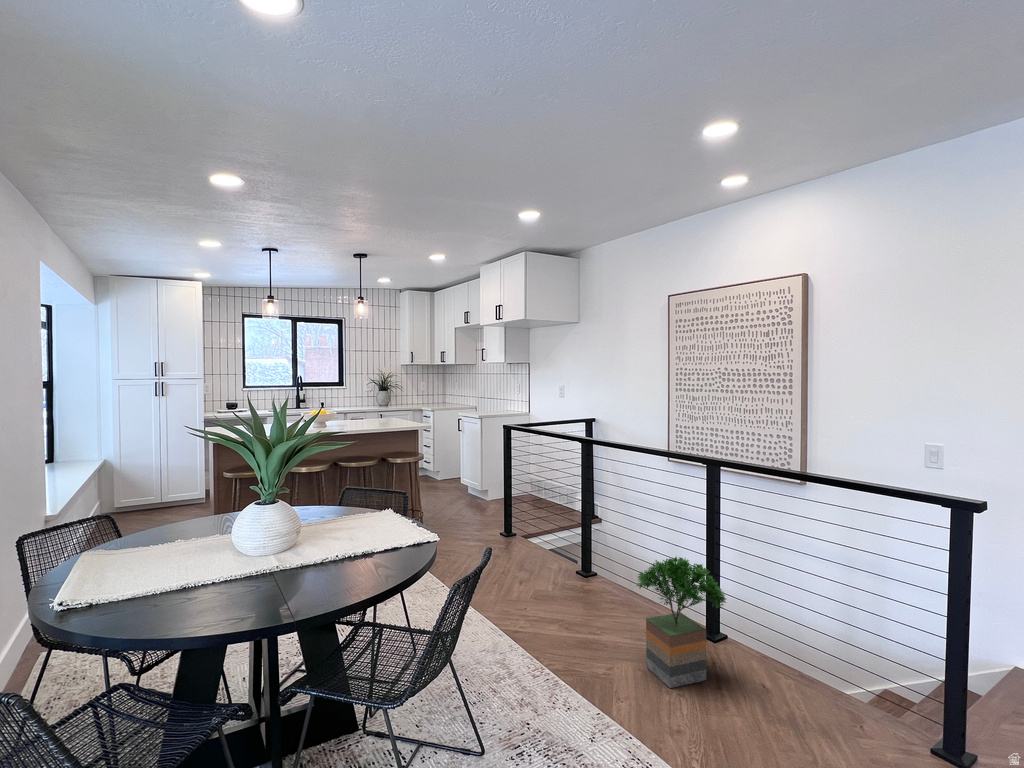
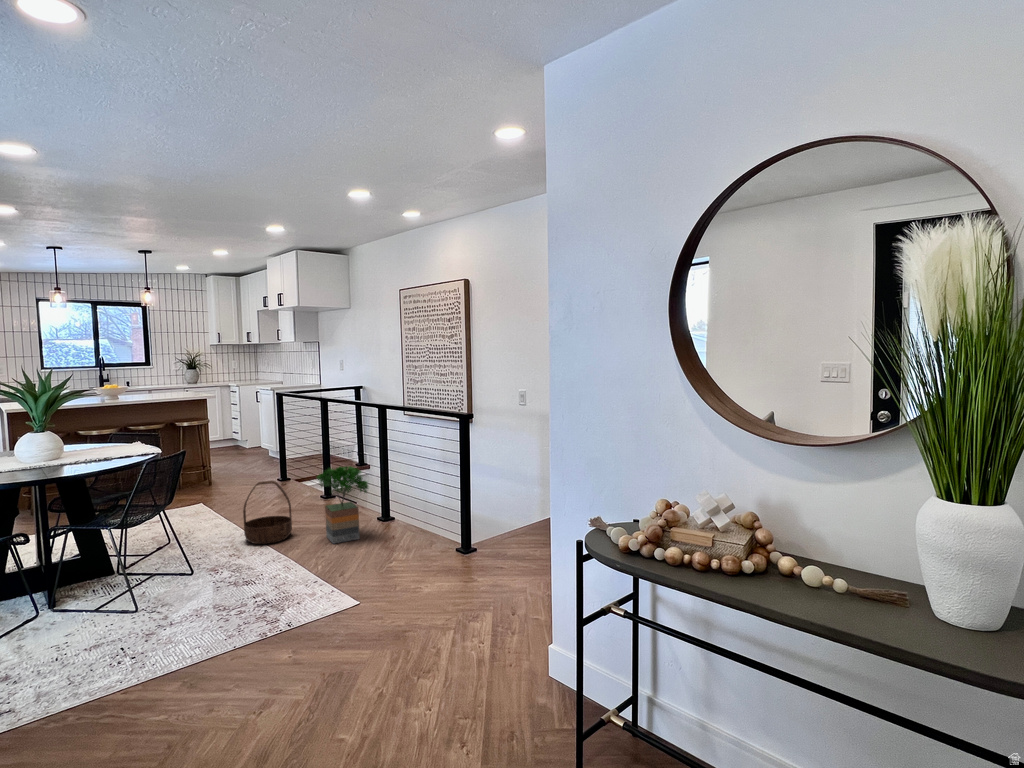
basket: none [523,571,590,672] -> present [243,481,292,544]

